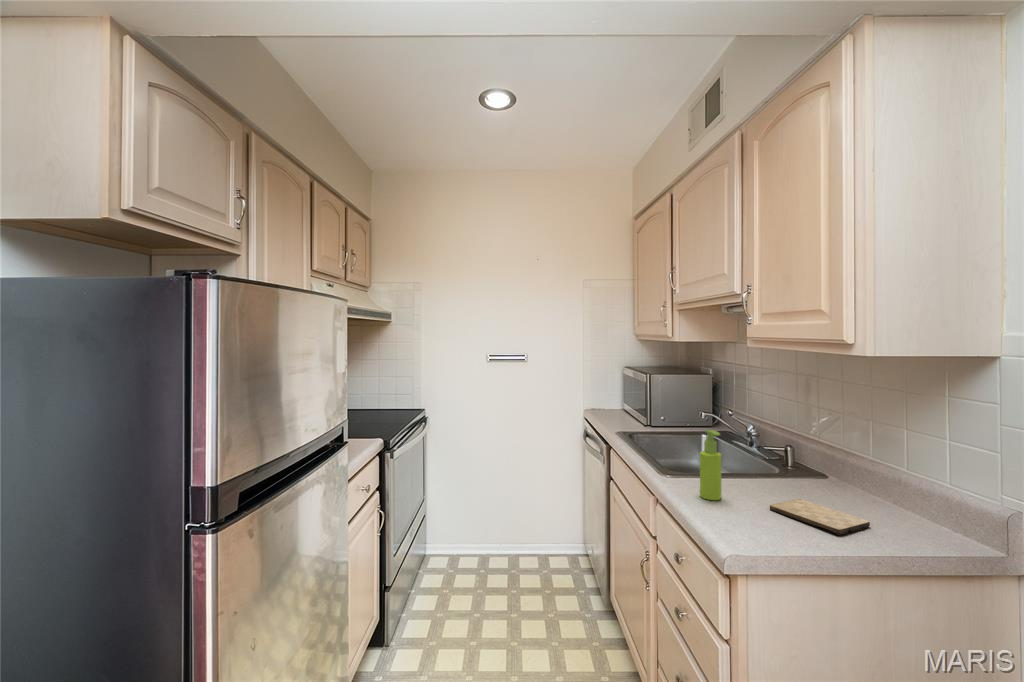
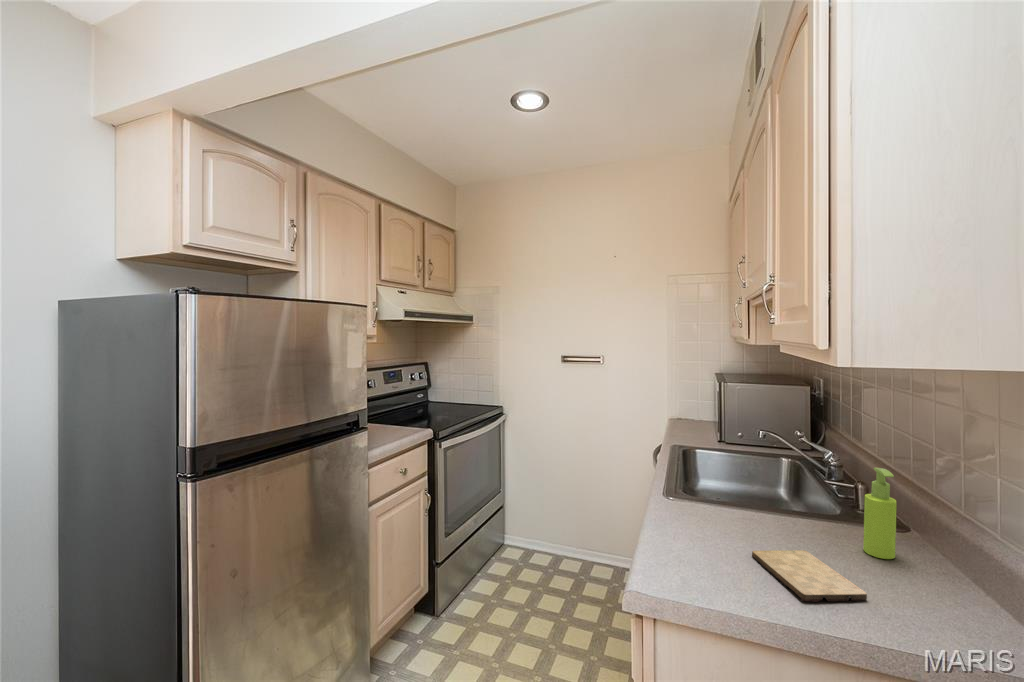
soap dispenser: present [700,430,721,500] -> present [863,468,897,559]

